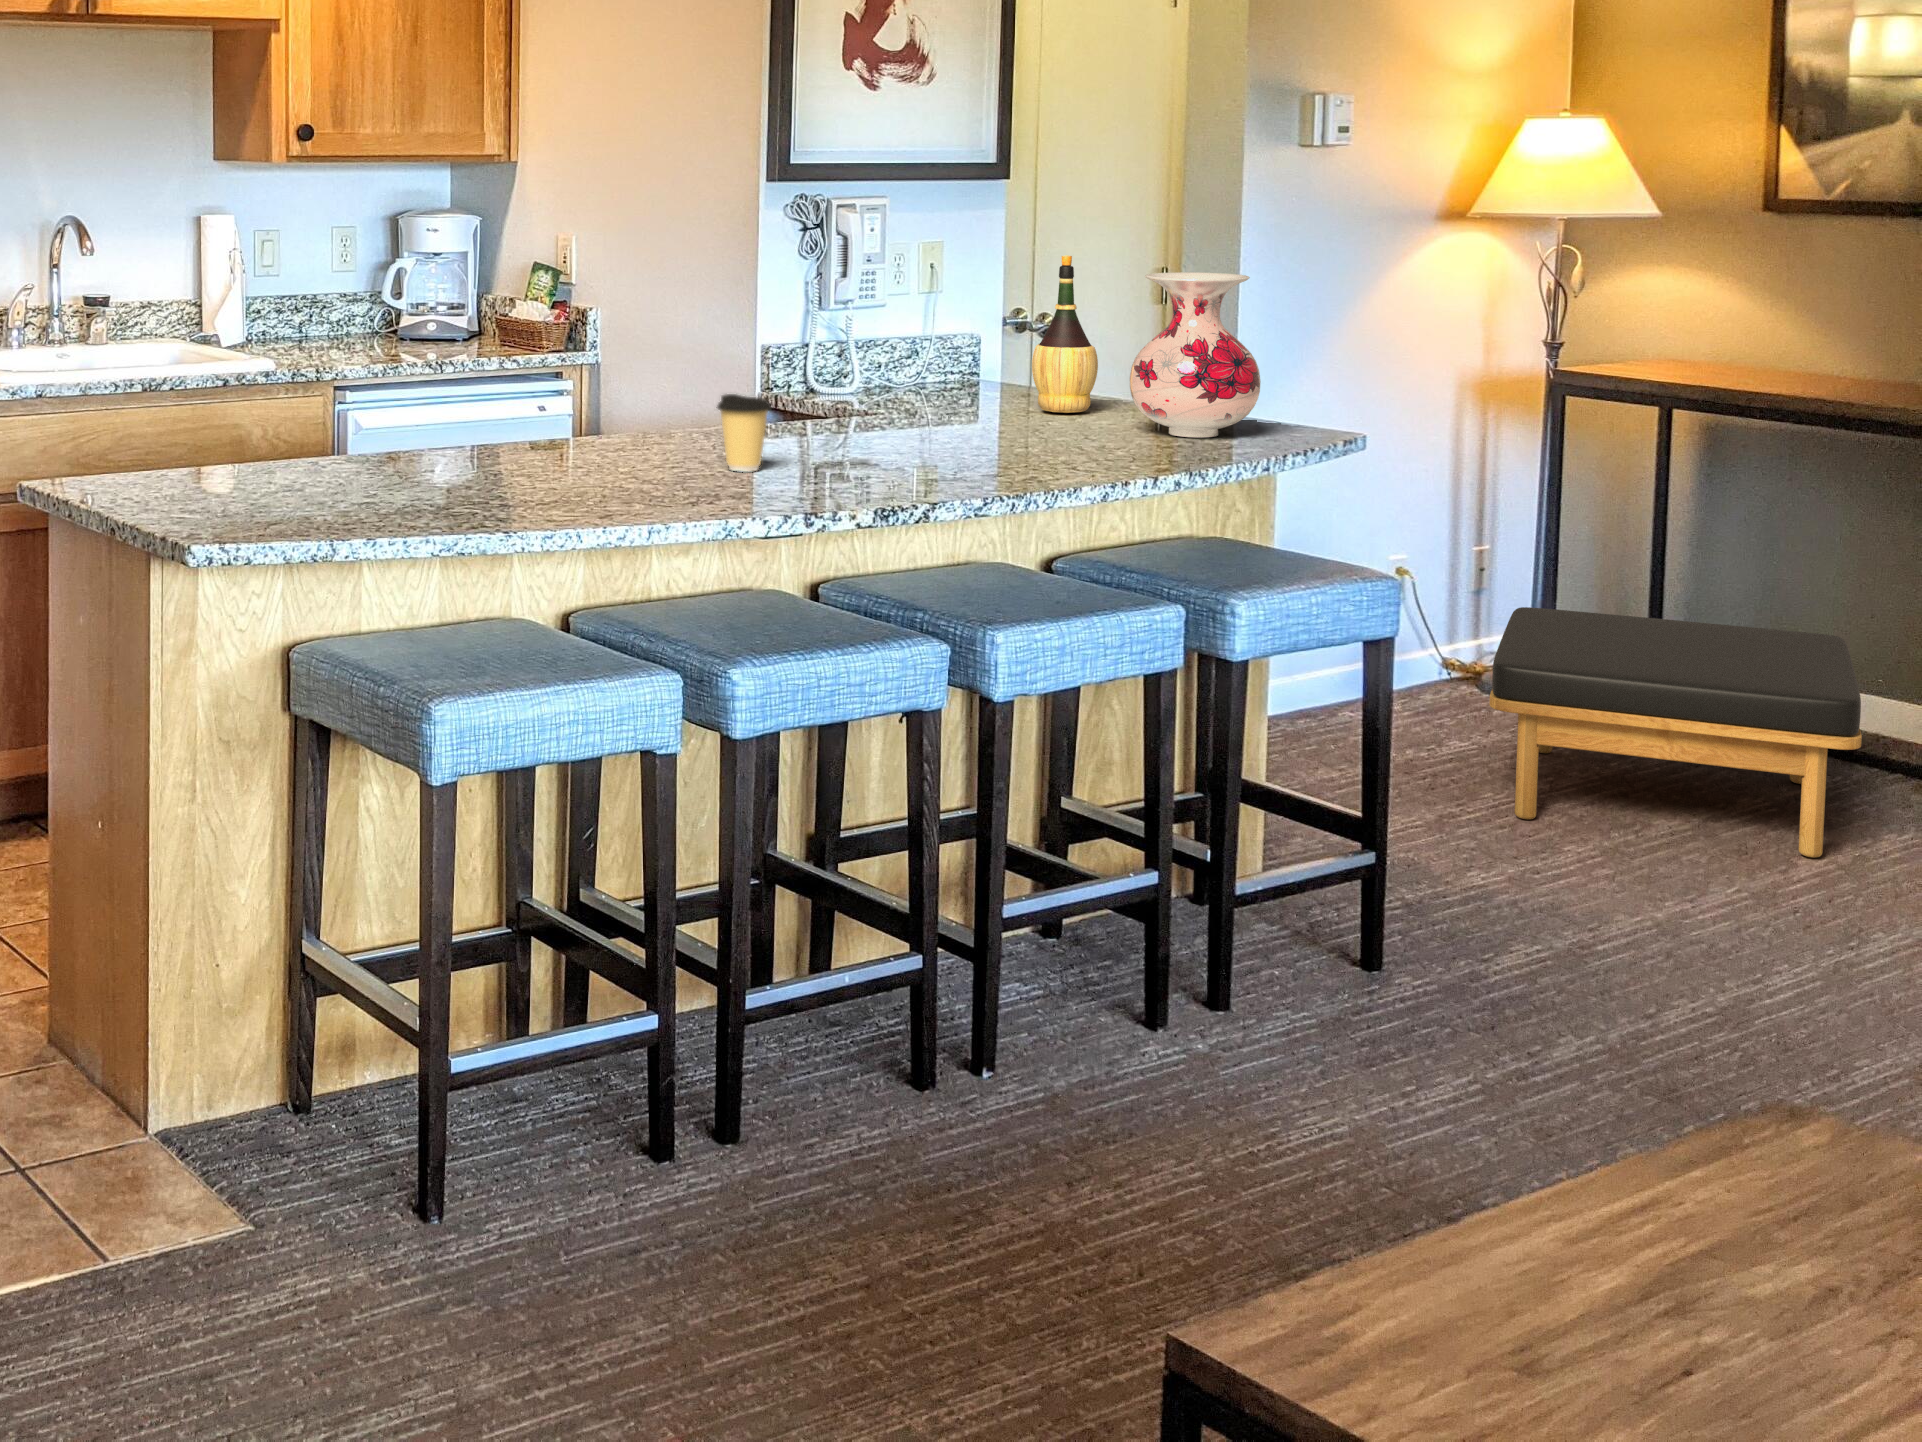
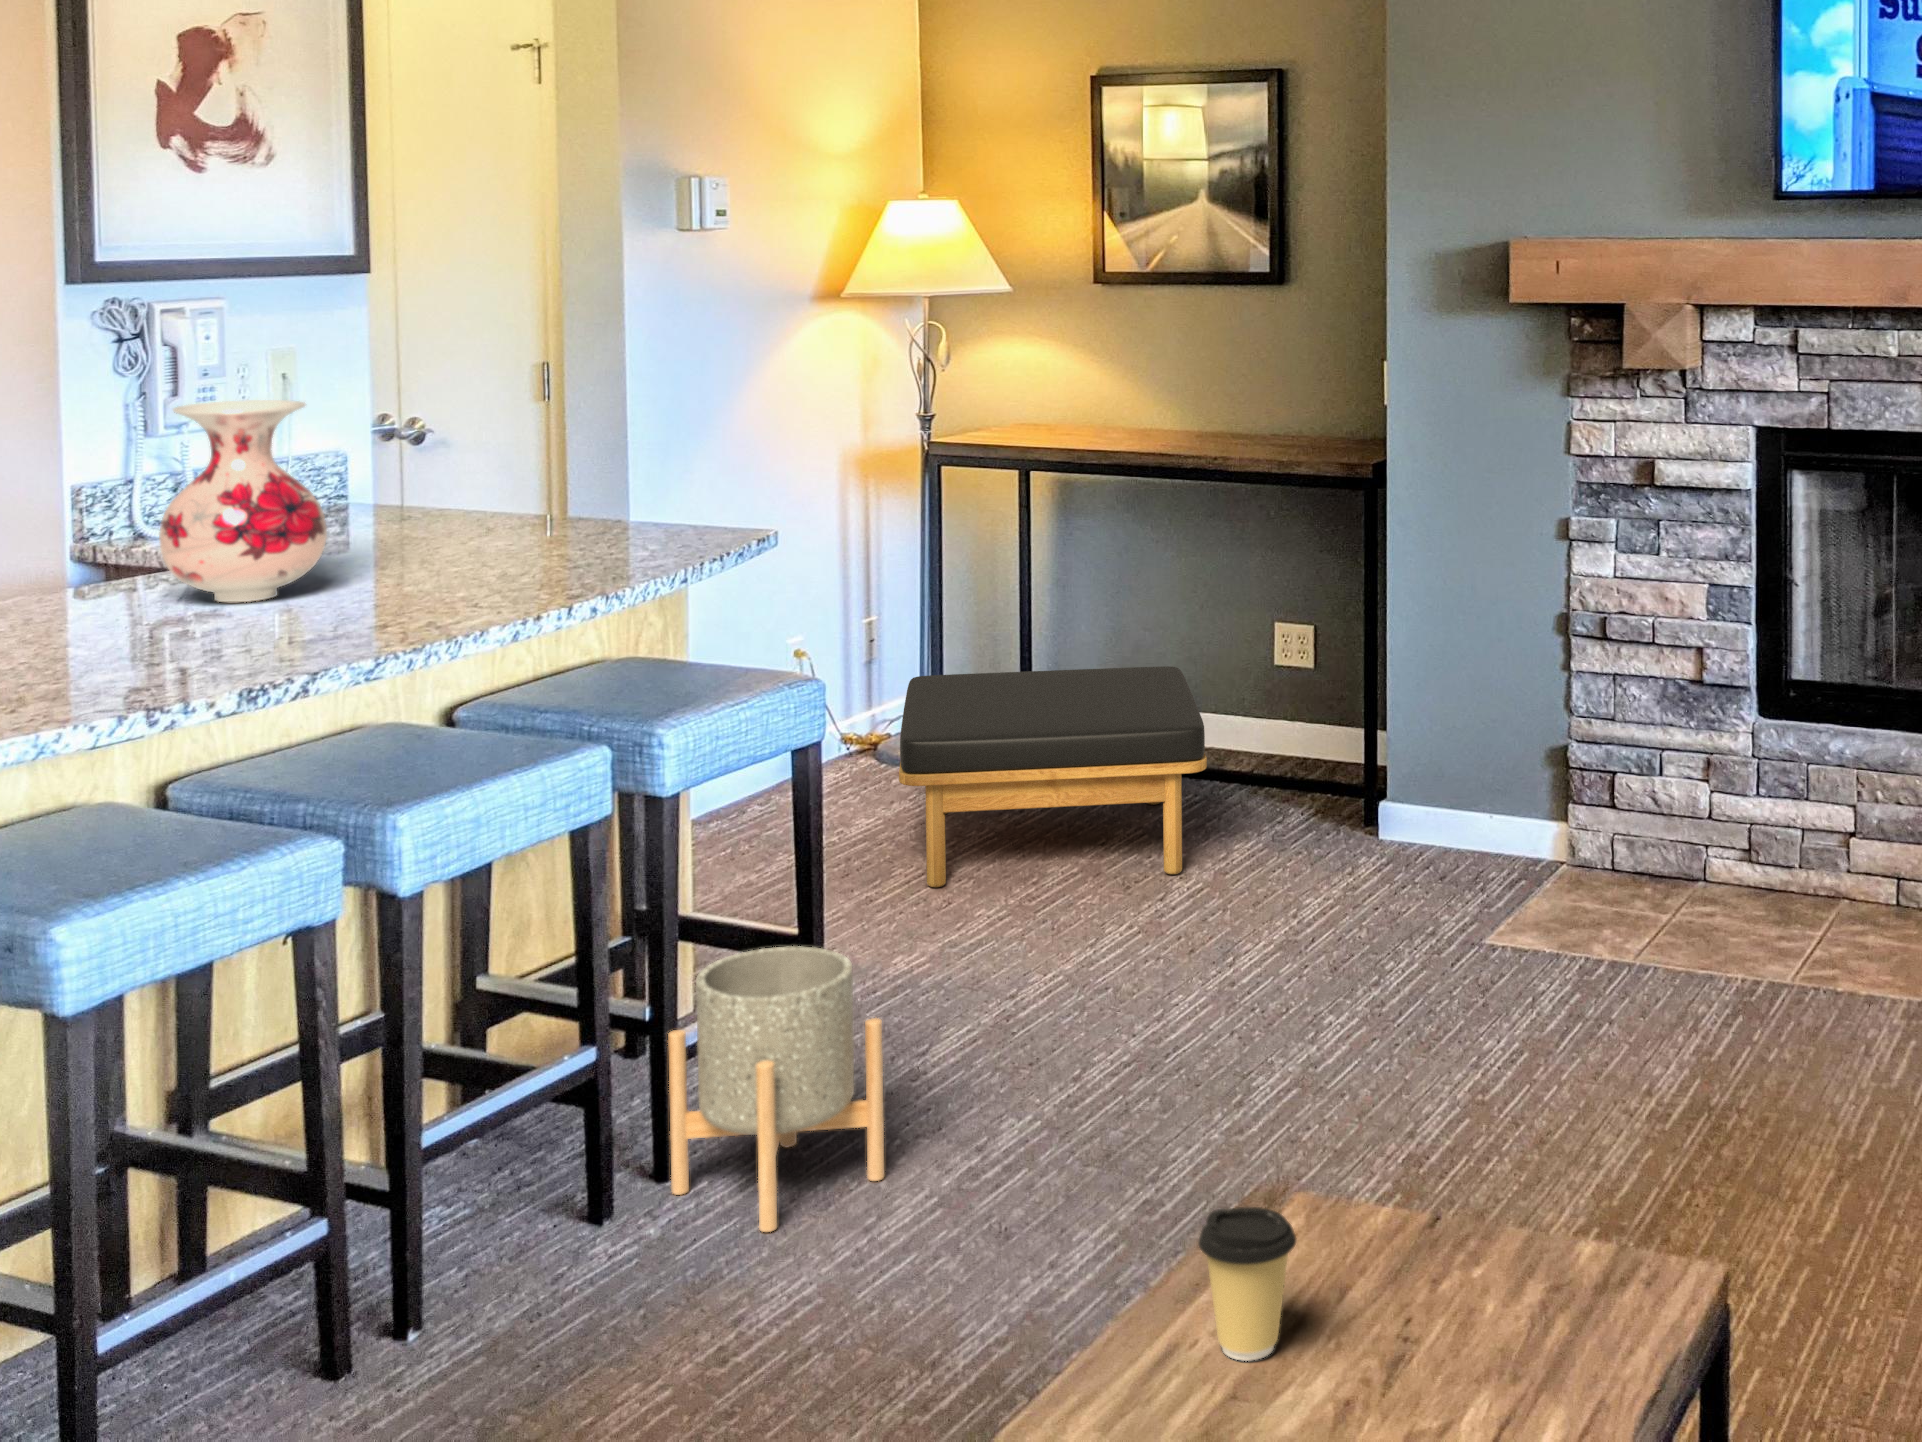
wine bottle: present [1032,255,1098,413] -> none [417,360,494,537]
vase: present [1130,272,1261,437] -> present [159,400,327,602]
coffee cup: present [716,394,771,472] -> present [1198,1207,1297,1361]
planter: none [1218,820,1432,1077] -> present [668,946,884,1232]

